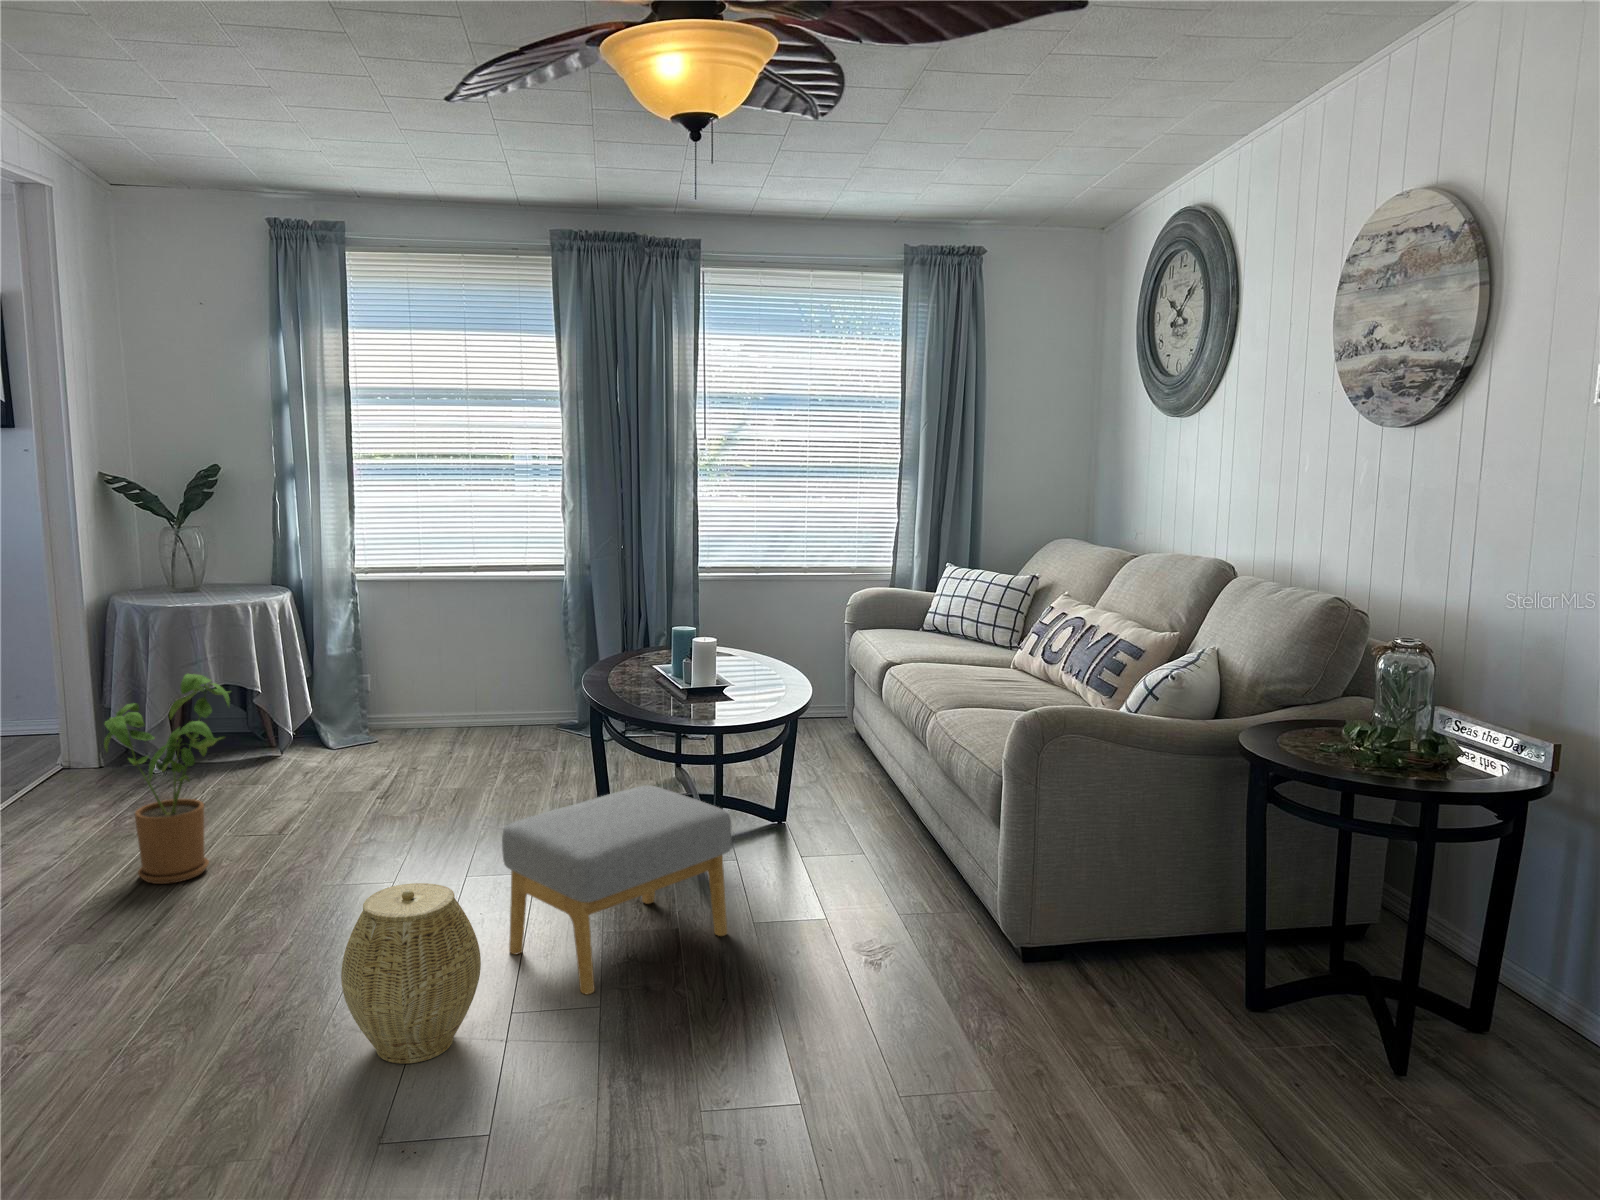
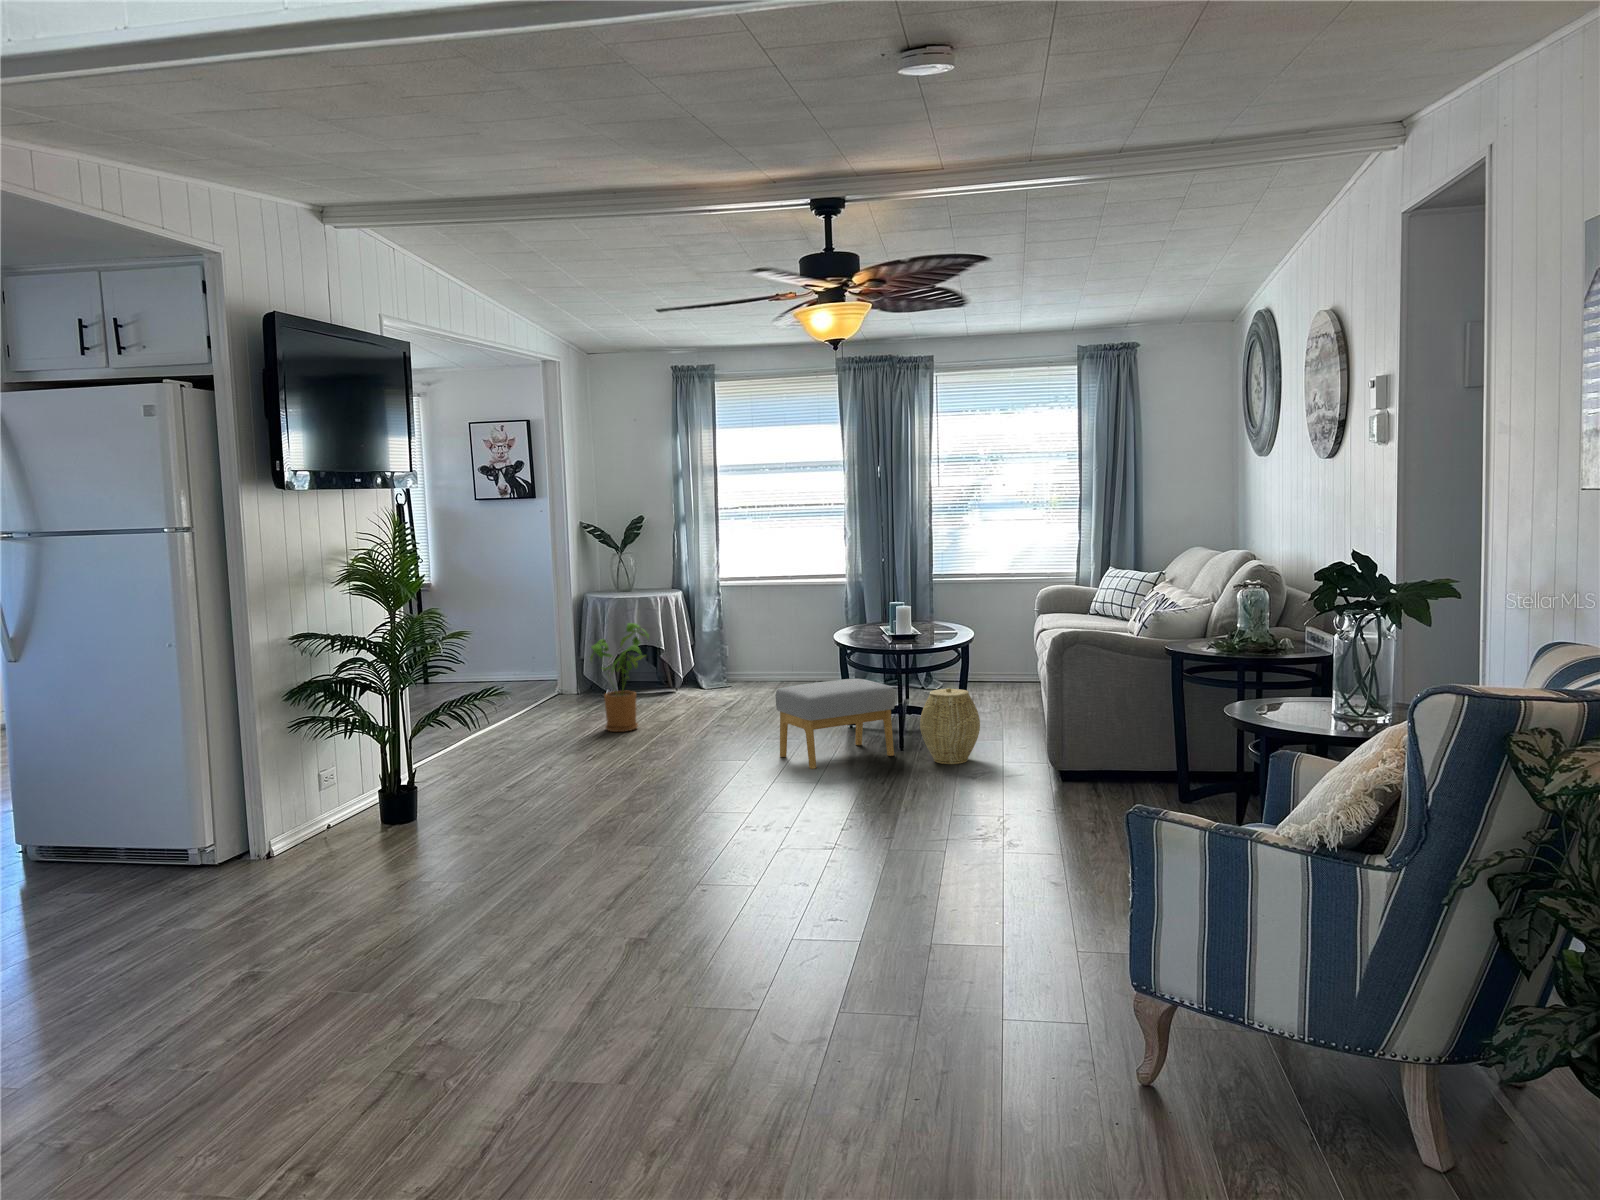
woven basket: present [341,883,481,1064] -> present [920,688,980,764]

